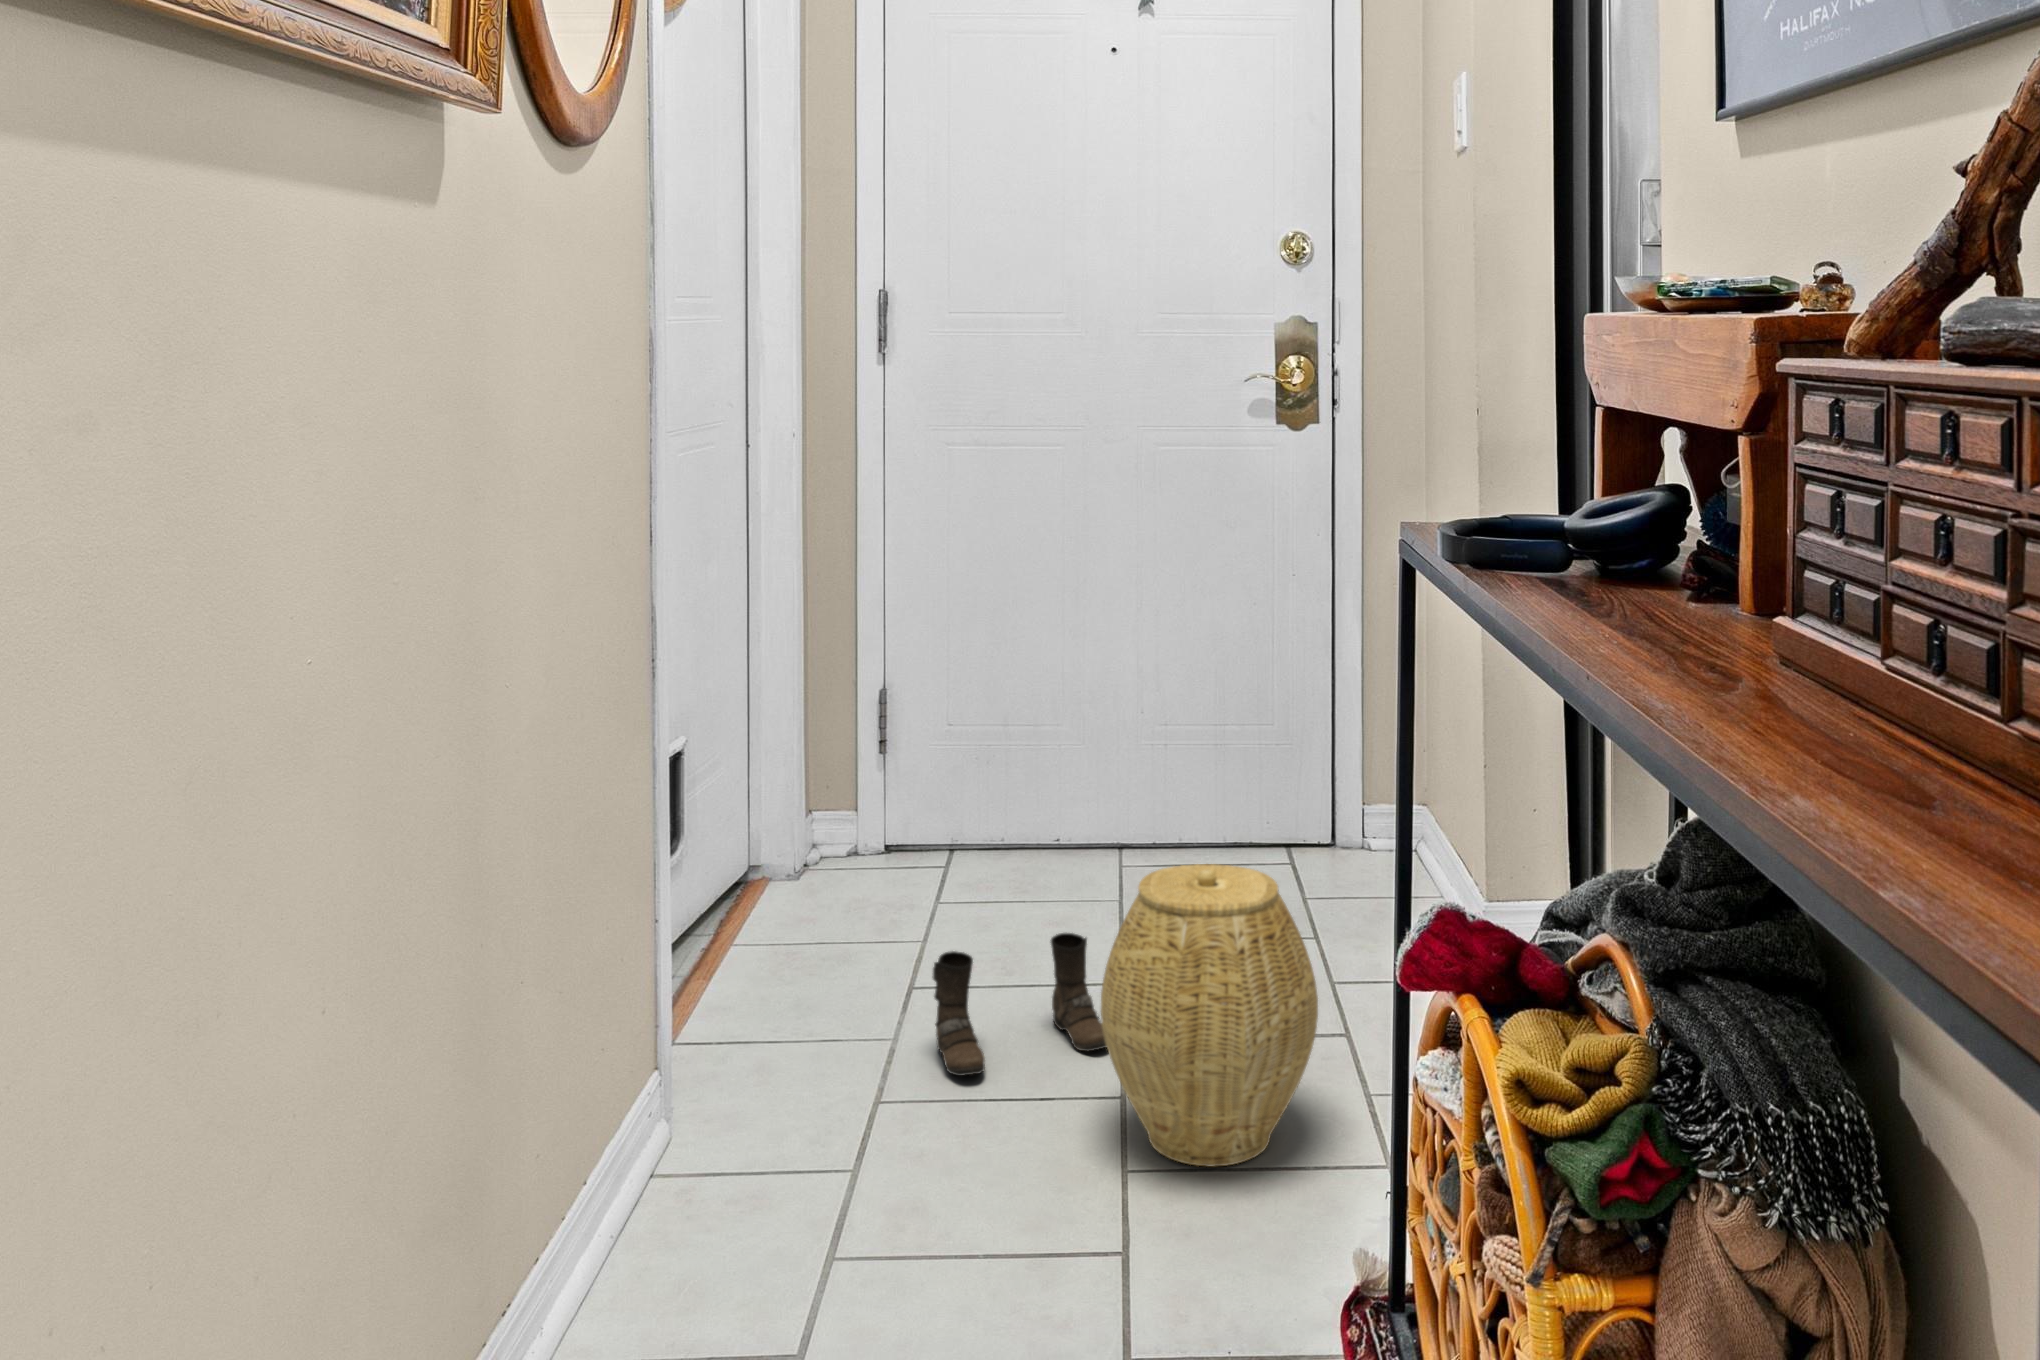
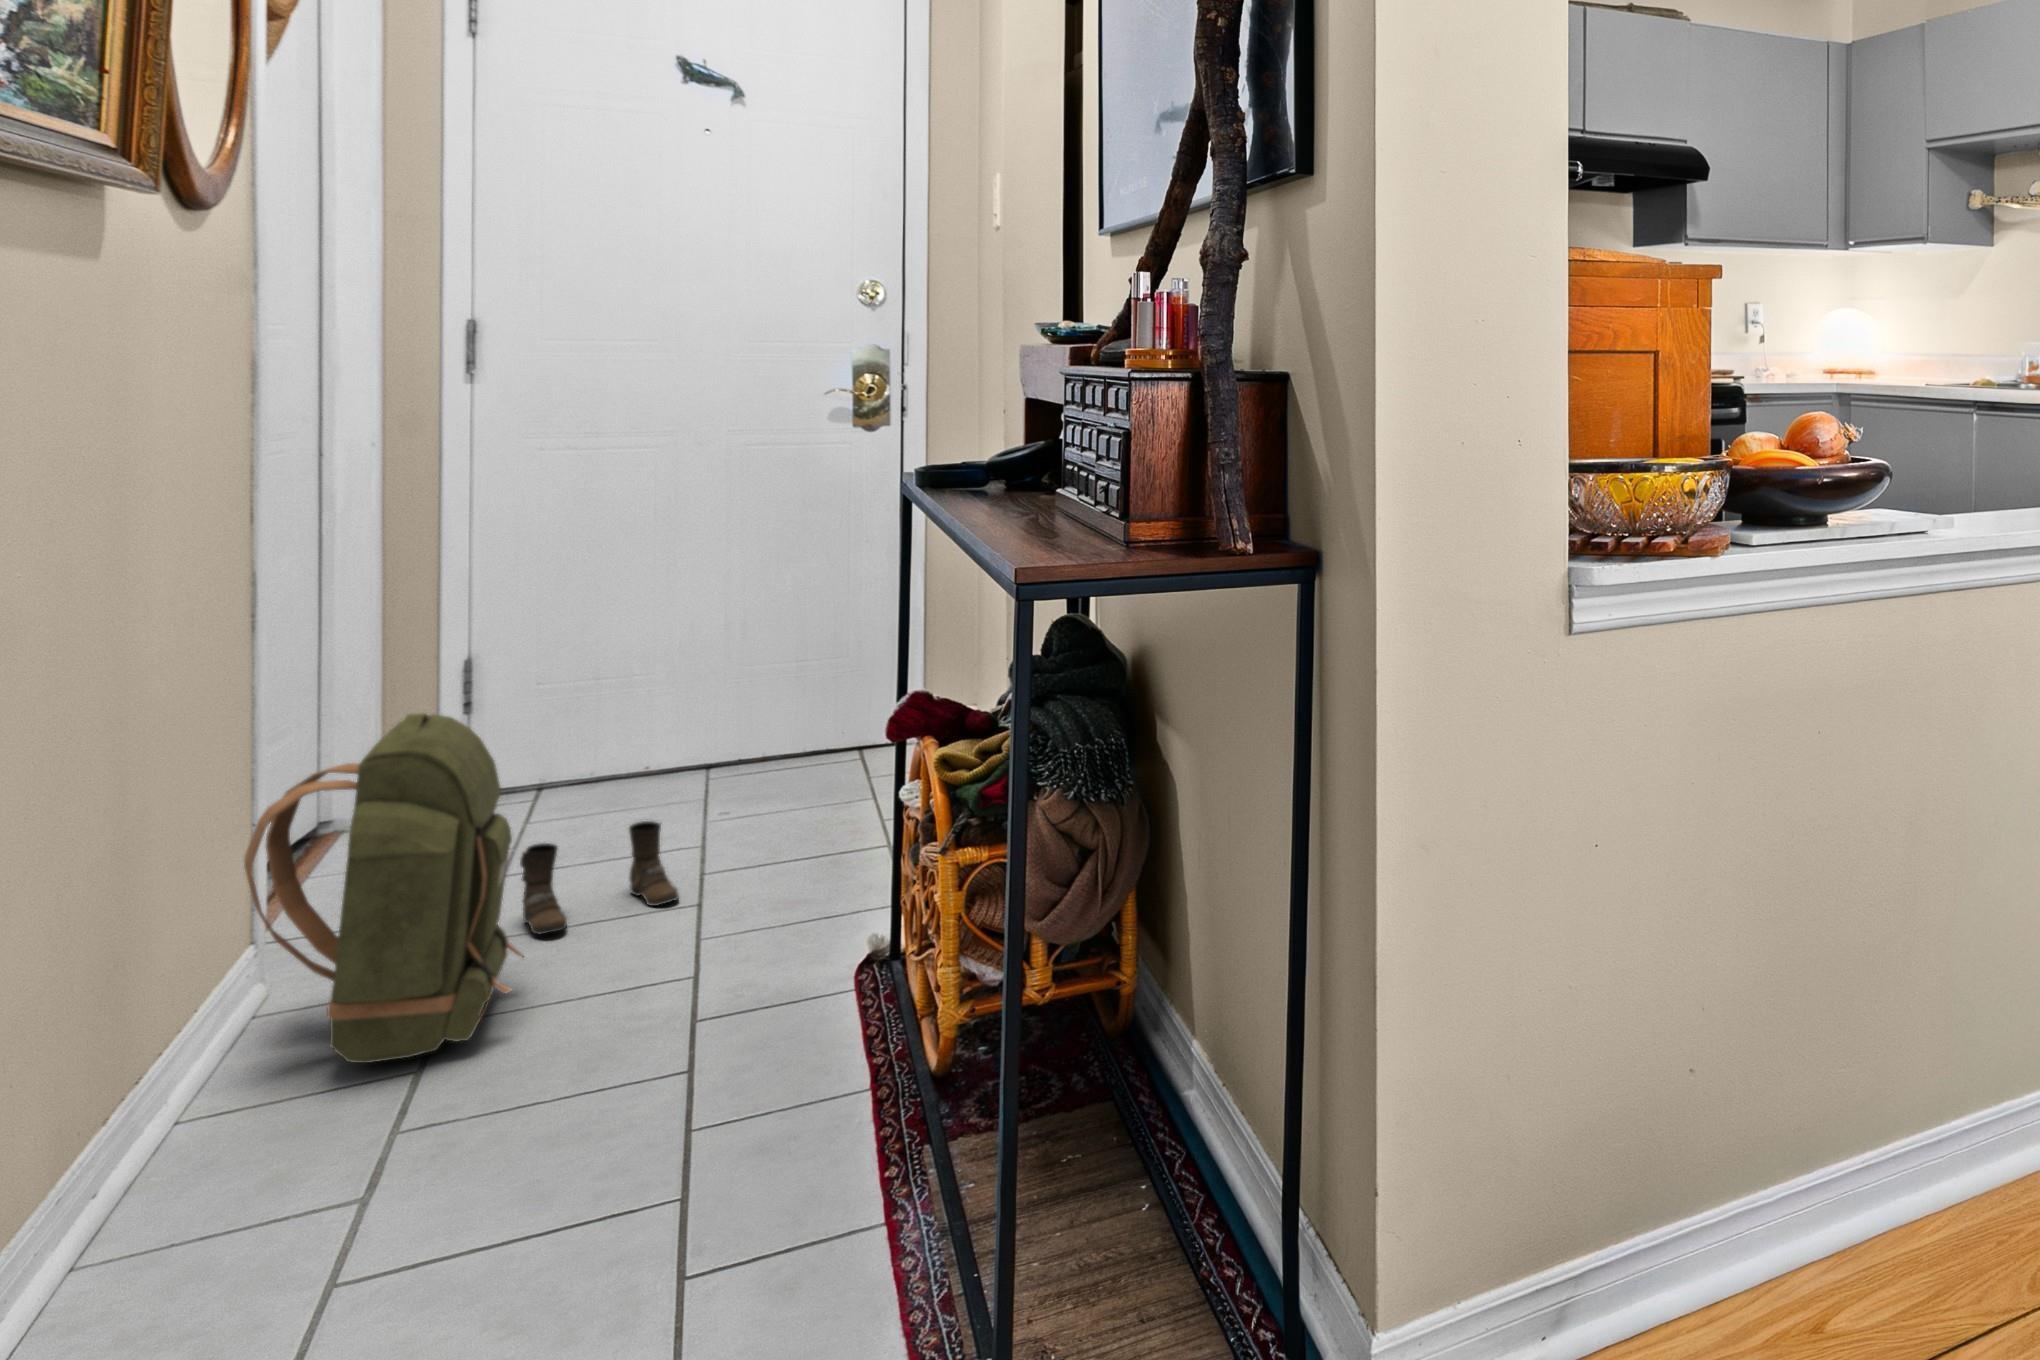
backpack: none [636,794,939,1263] -> present [244,713,523,1063]
woven basket: present [1101,864,1318,1166] -> none [667,745,841,956]

